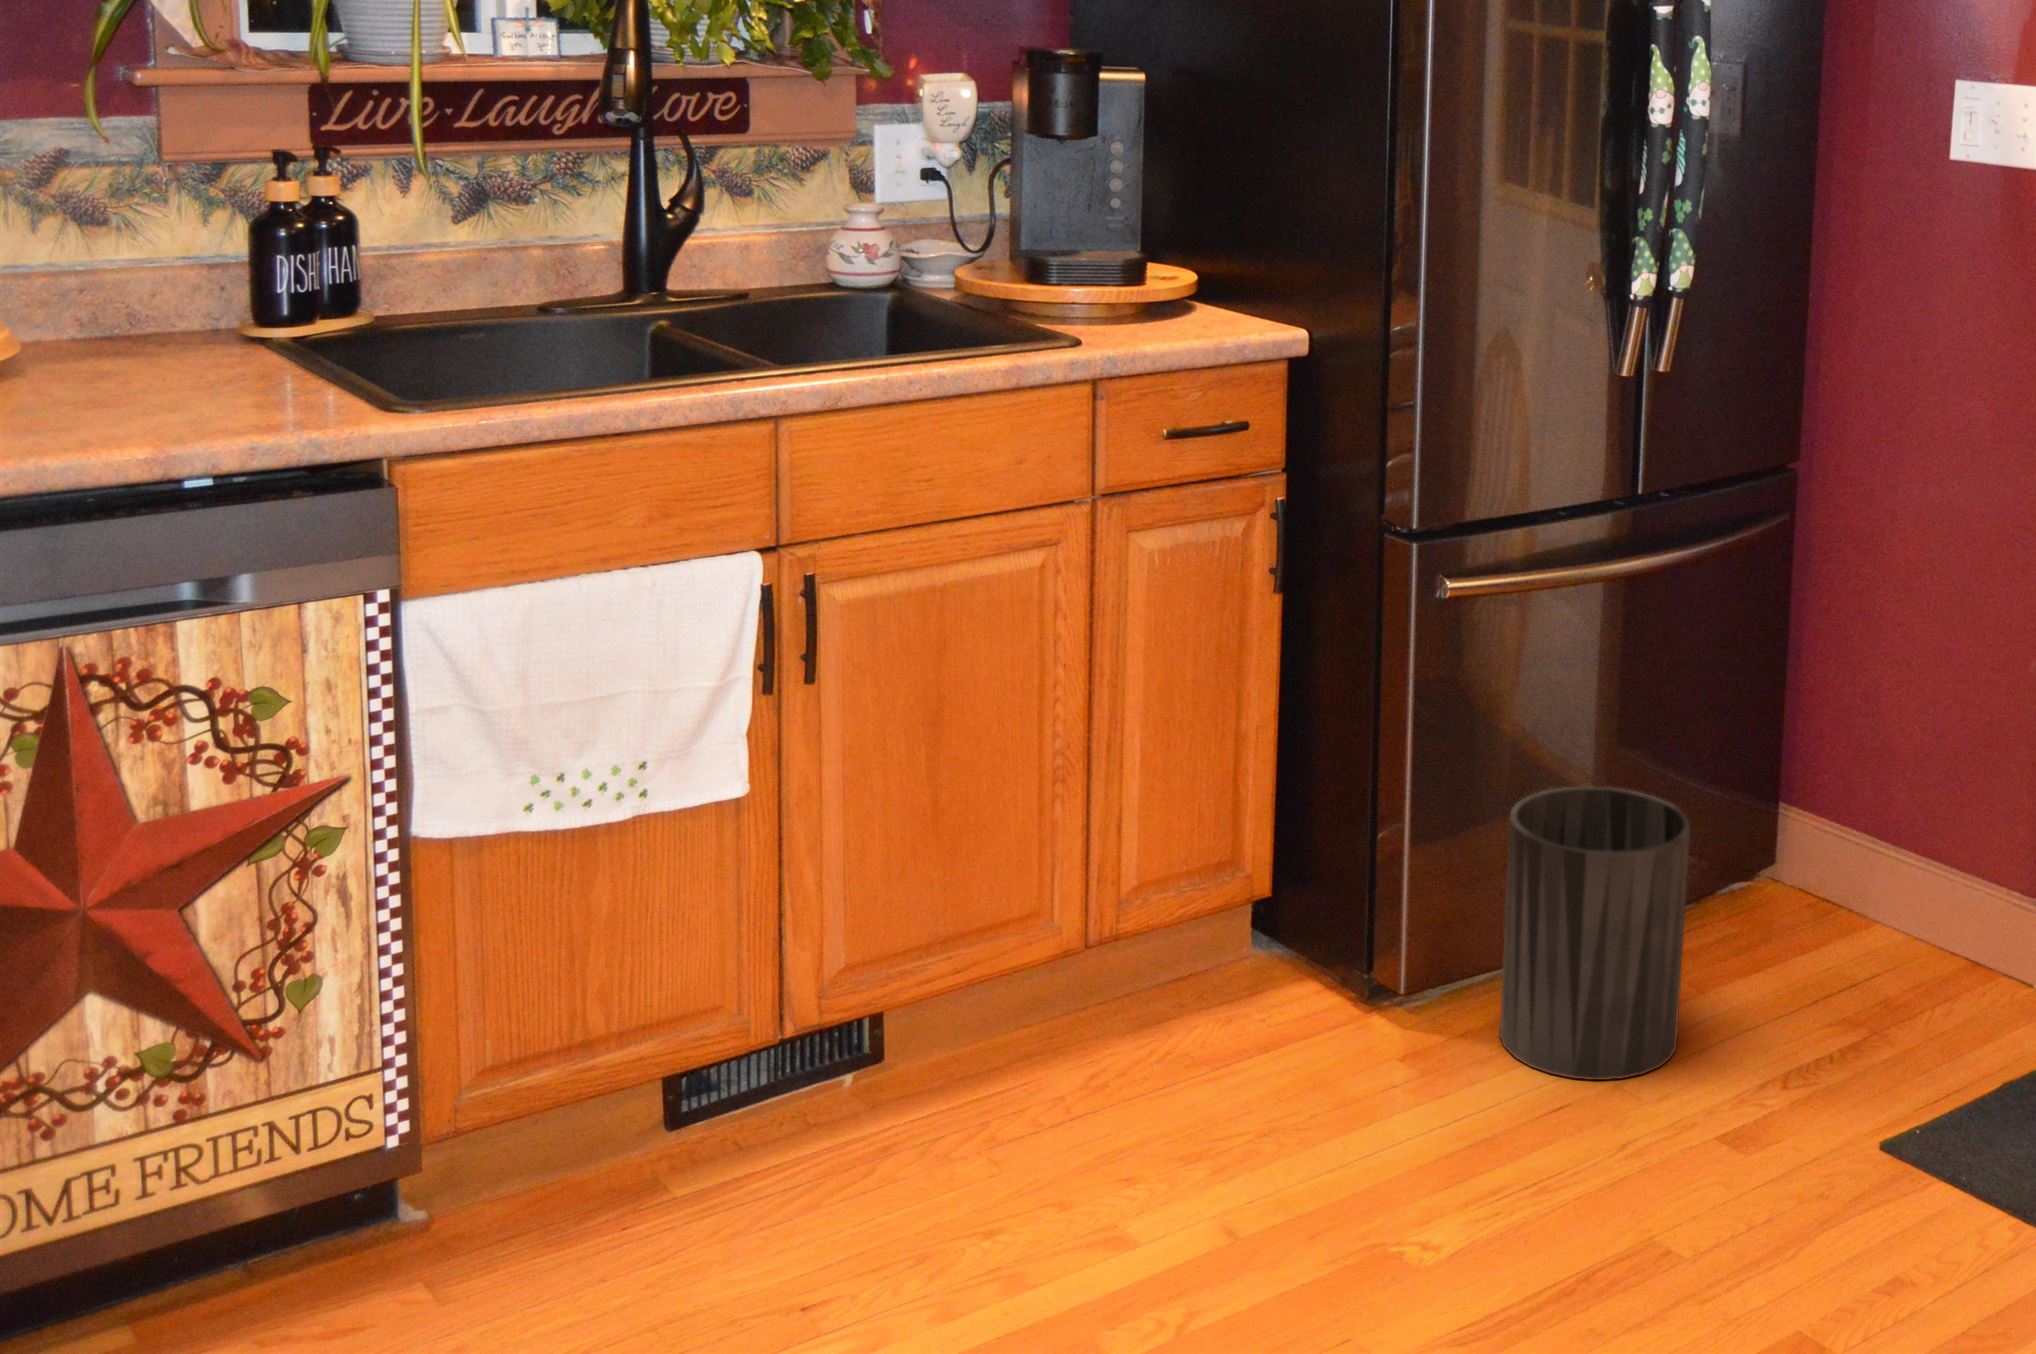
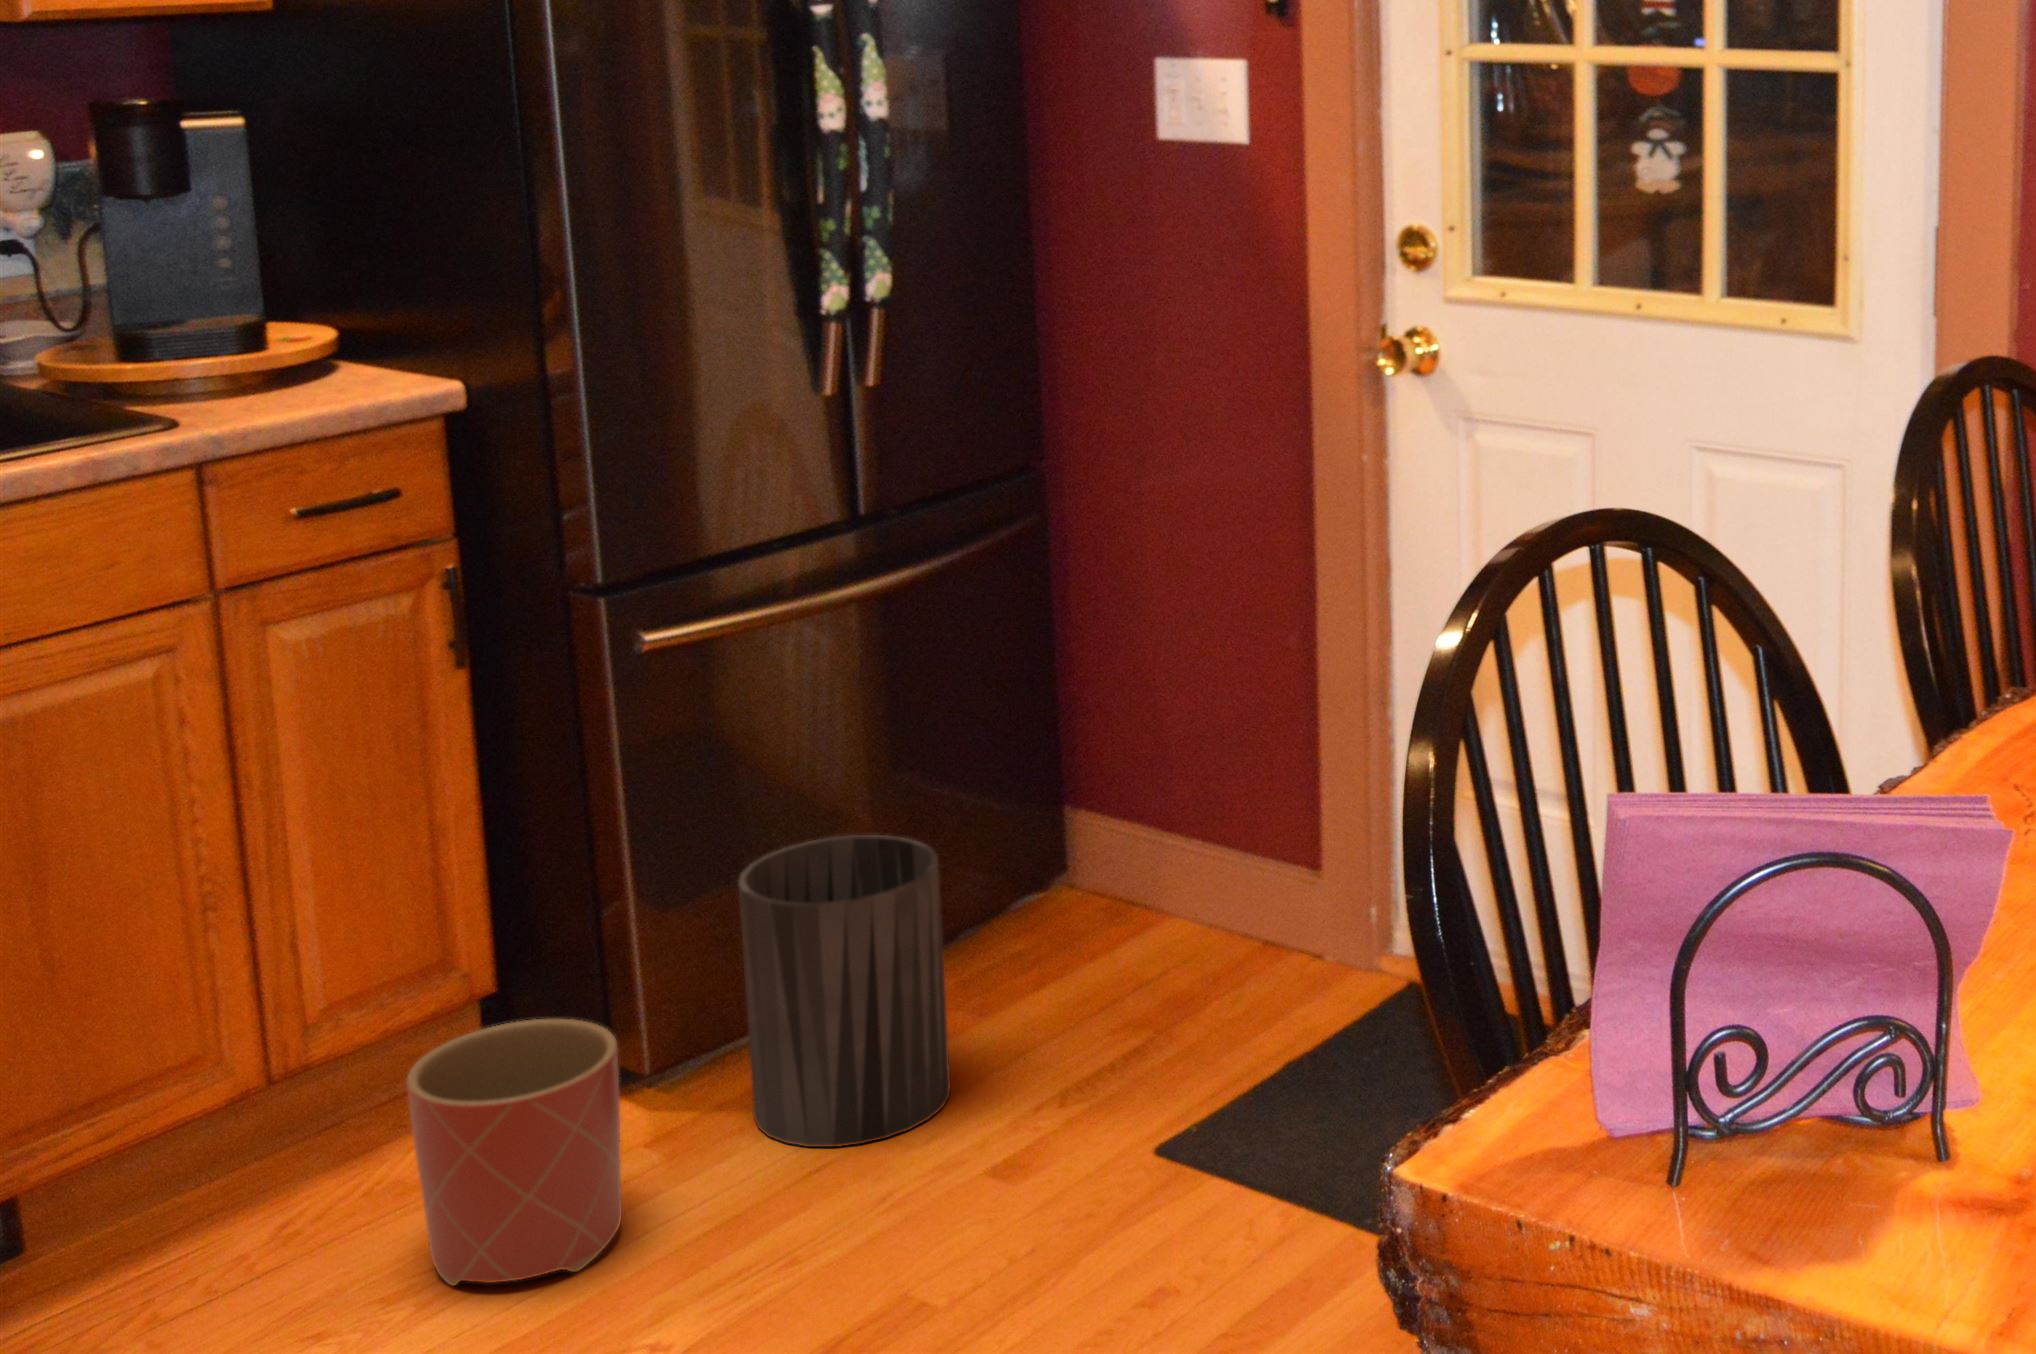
planter: none [1229,917,1407,1157] -> present [407,1018,622,1285]

